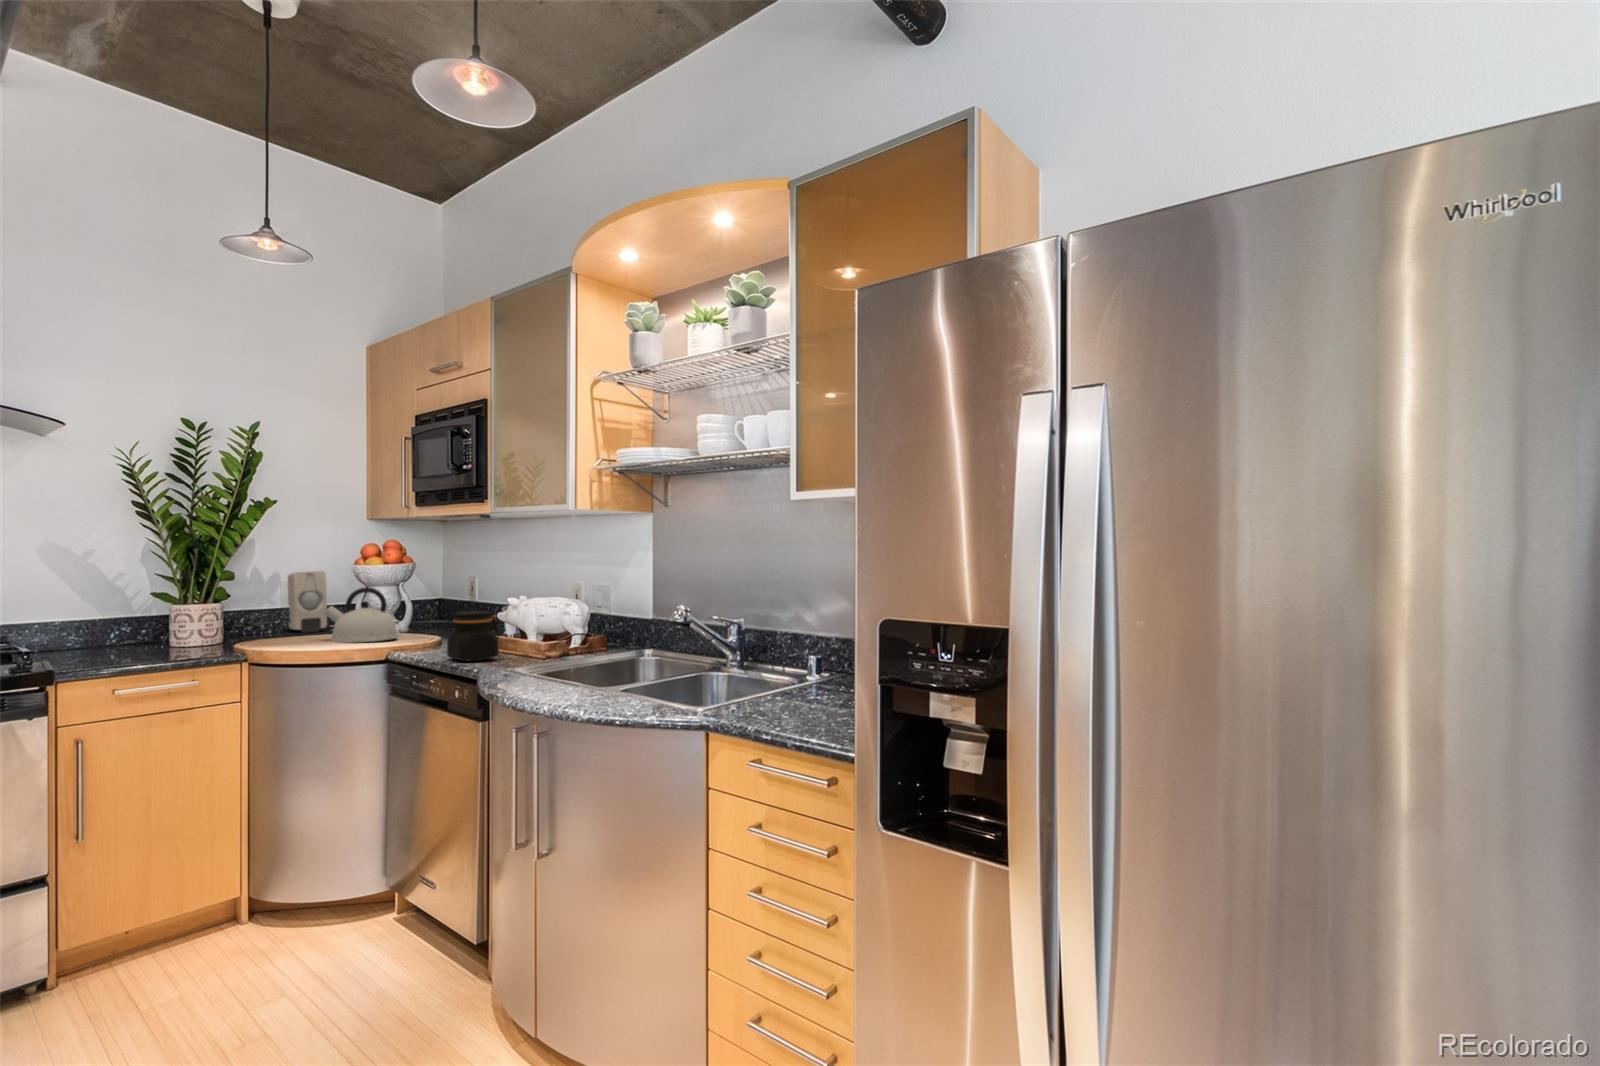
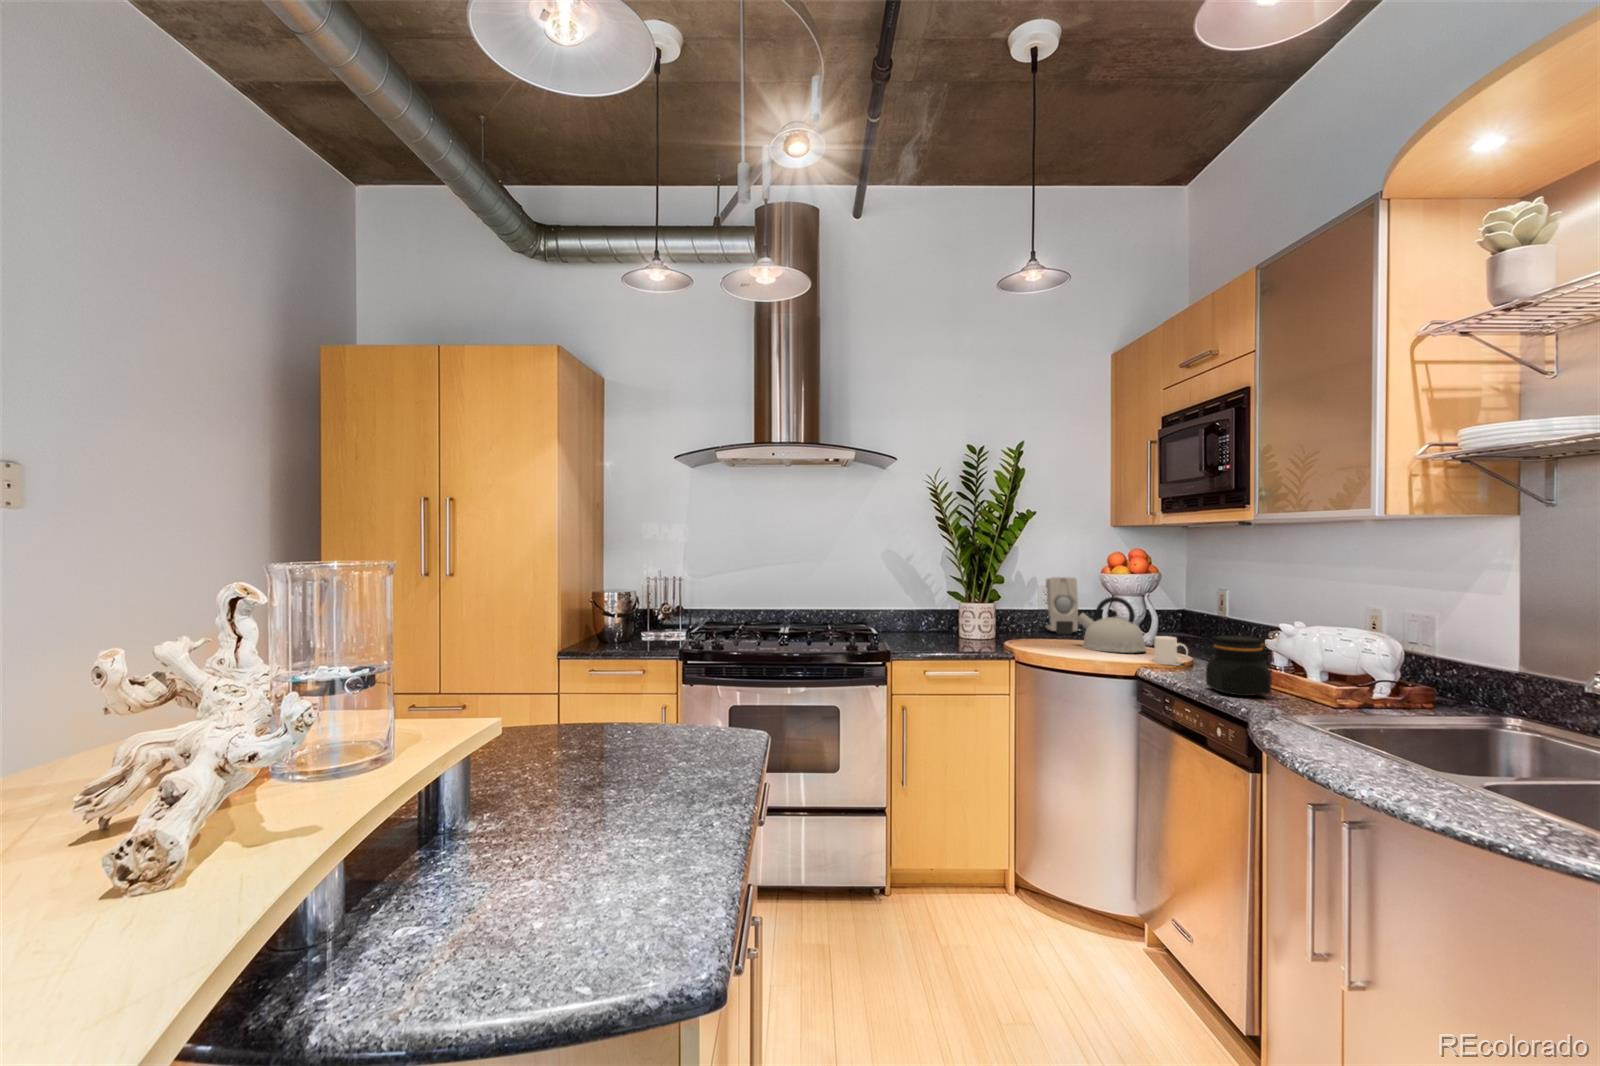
mug: none [396,621,436,647] -> present [1151,636,1188,666]

